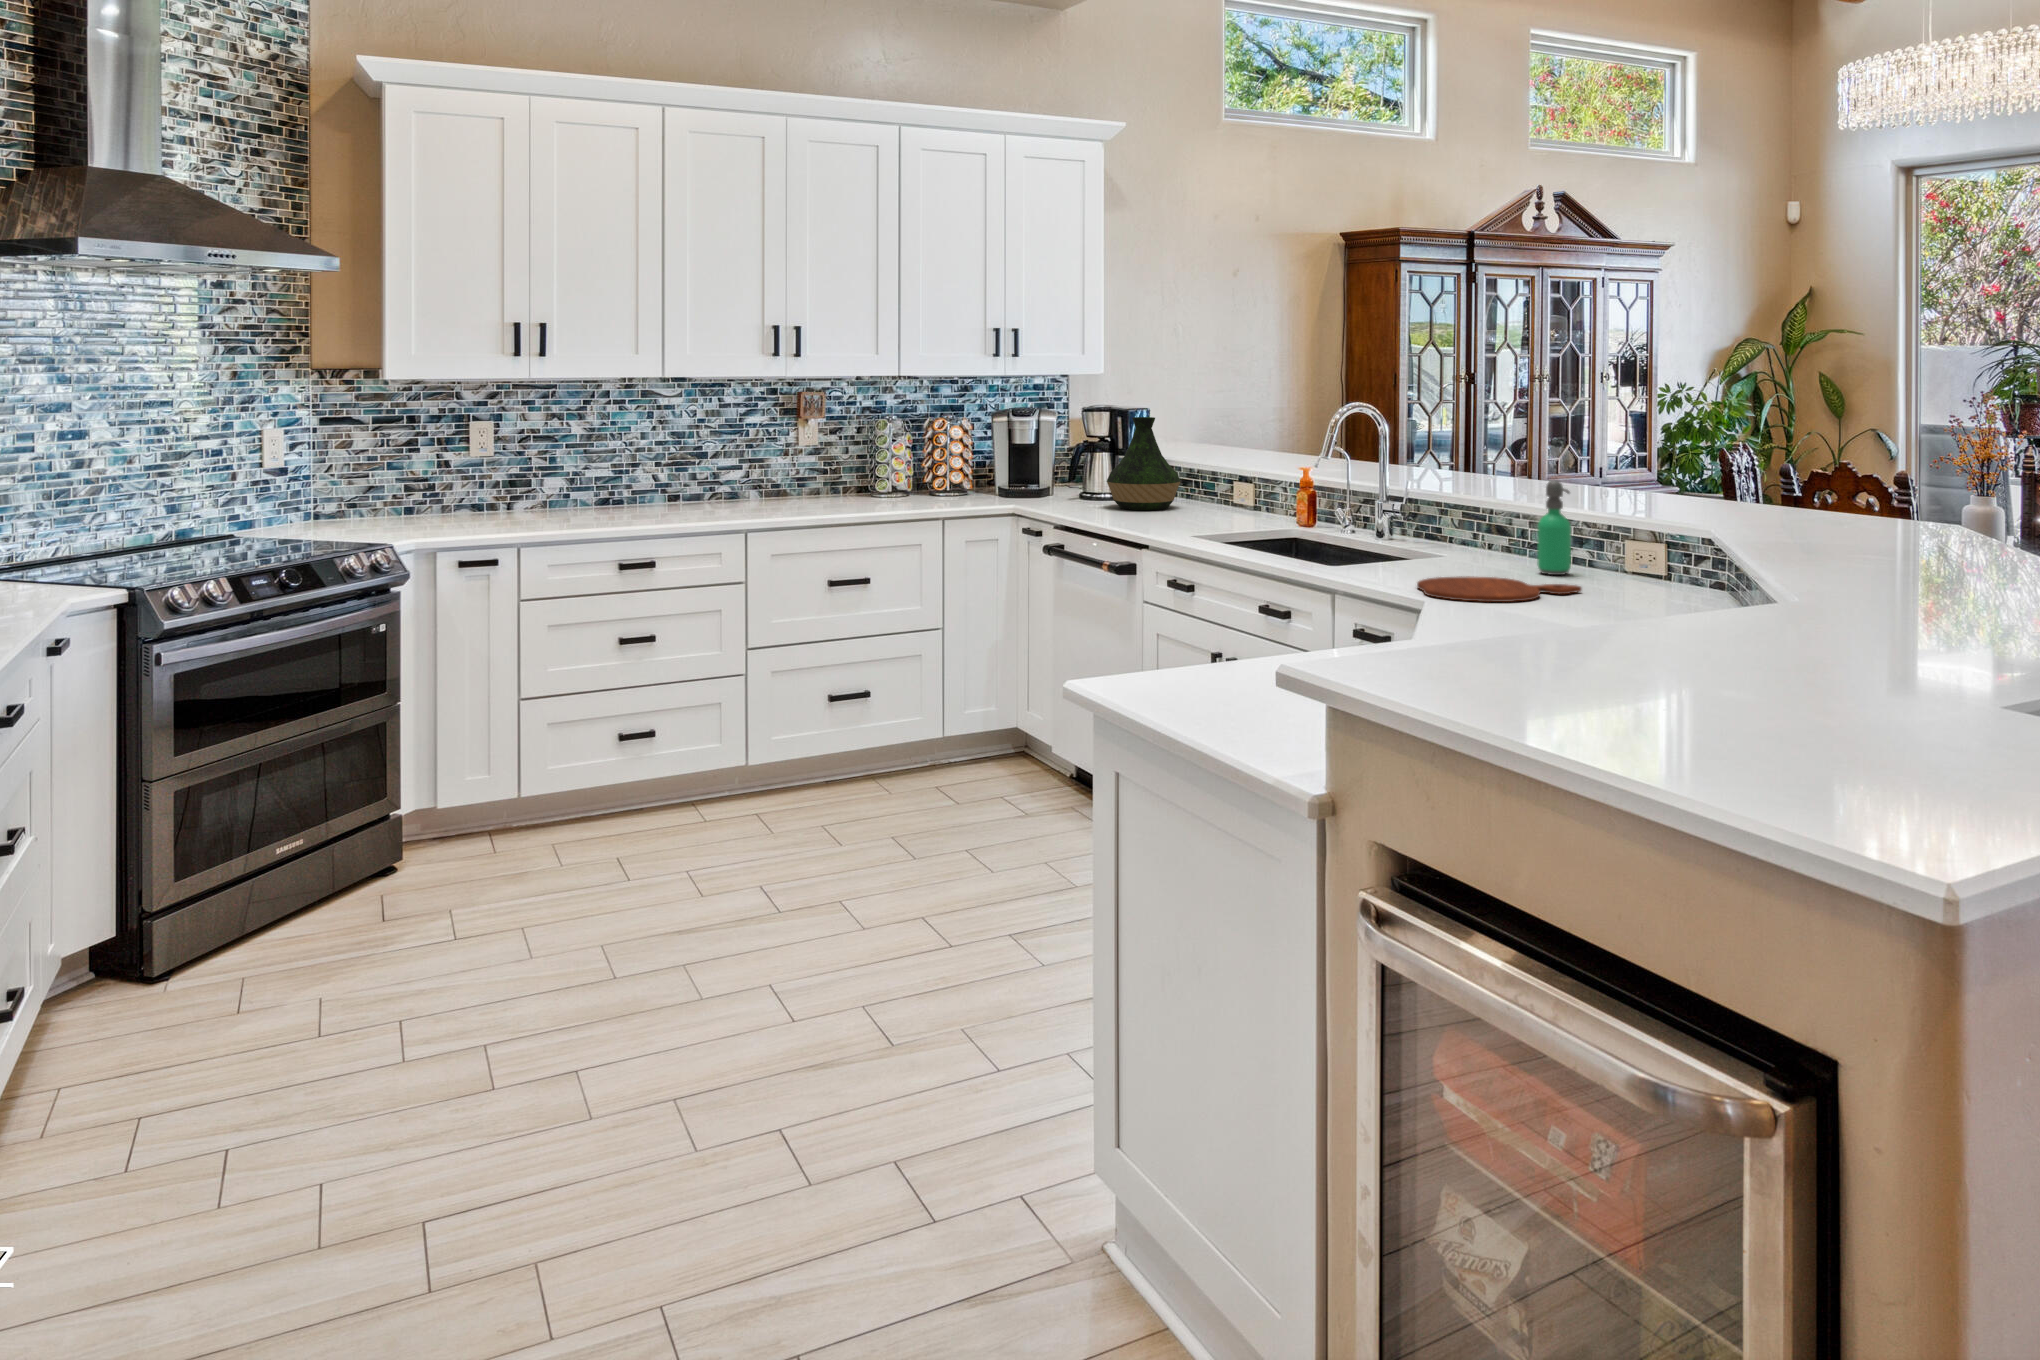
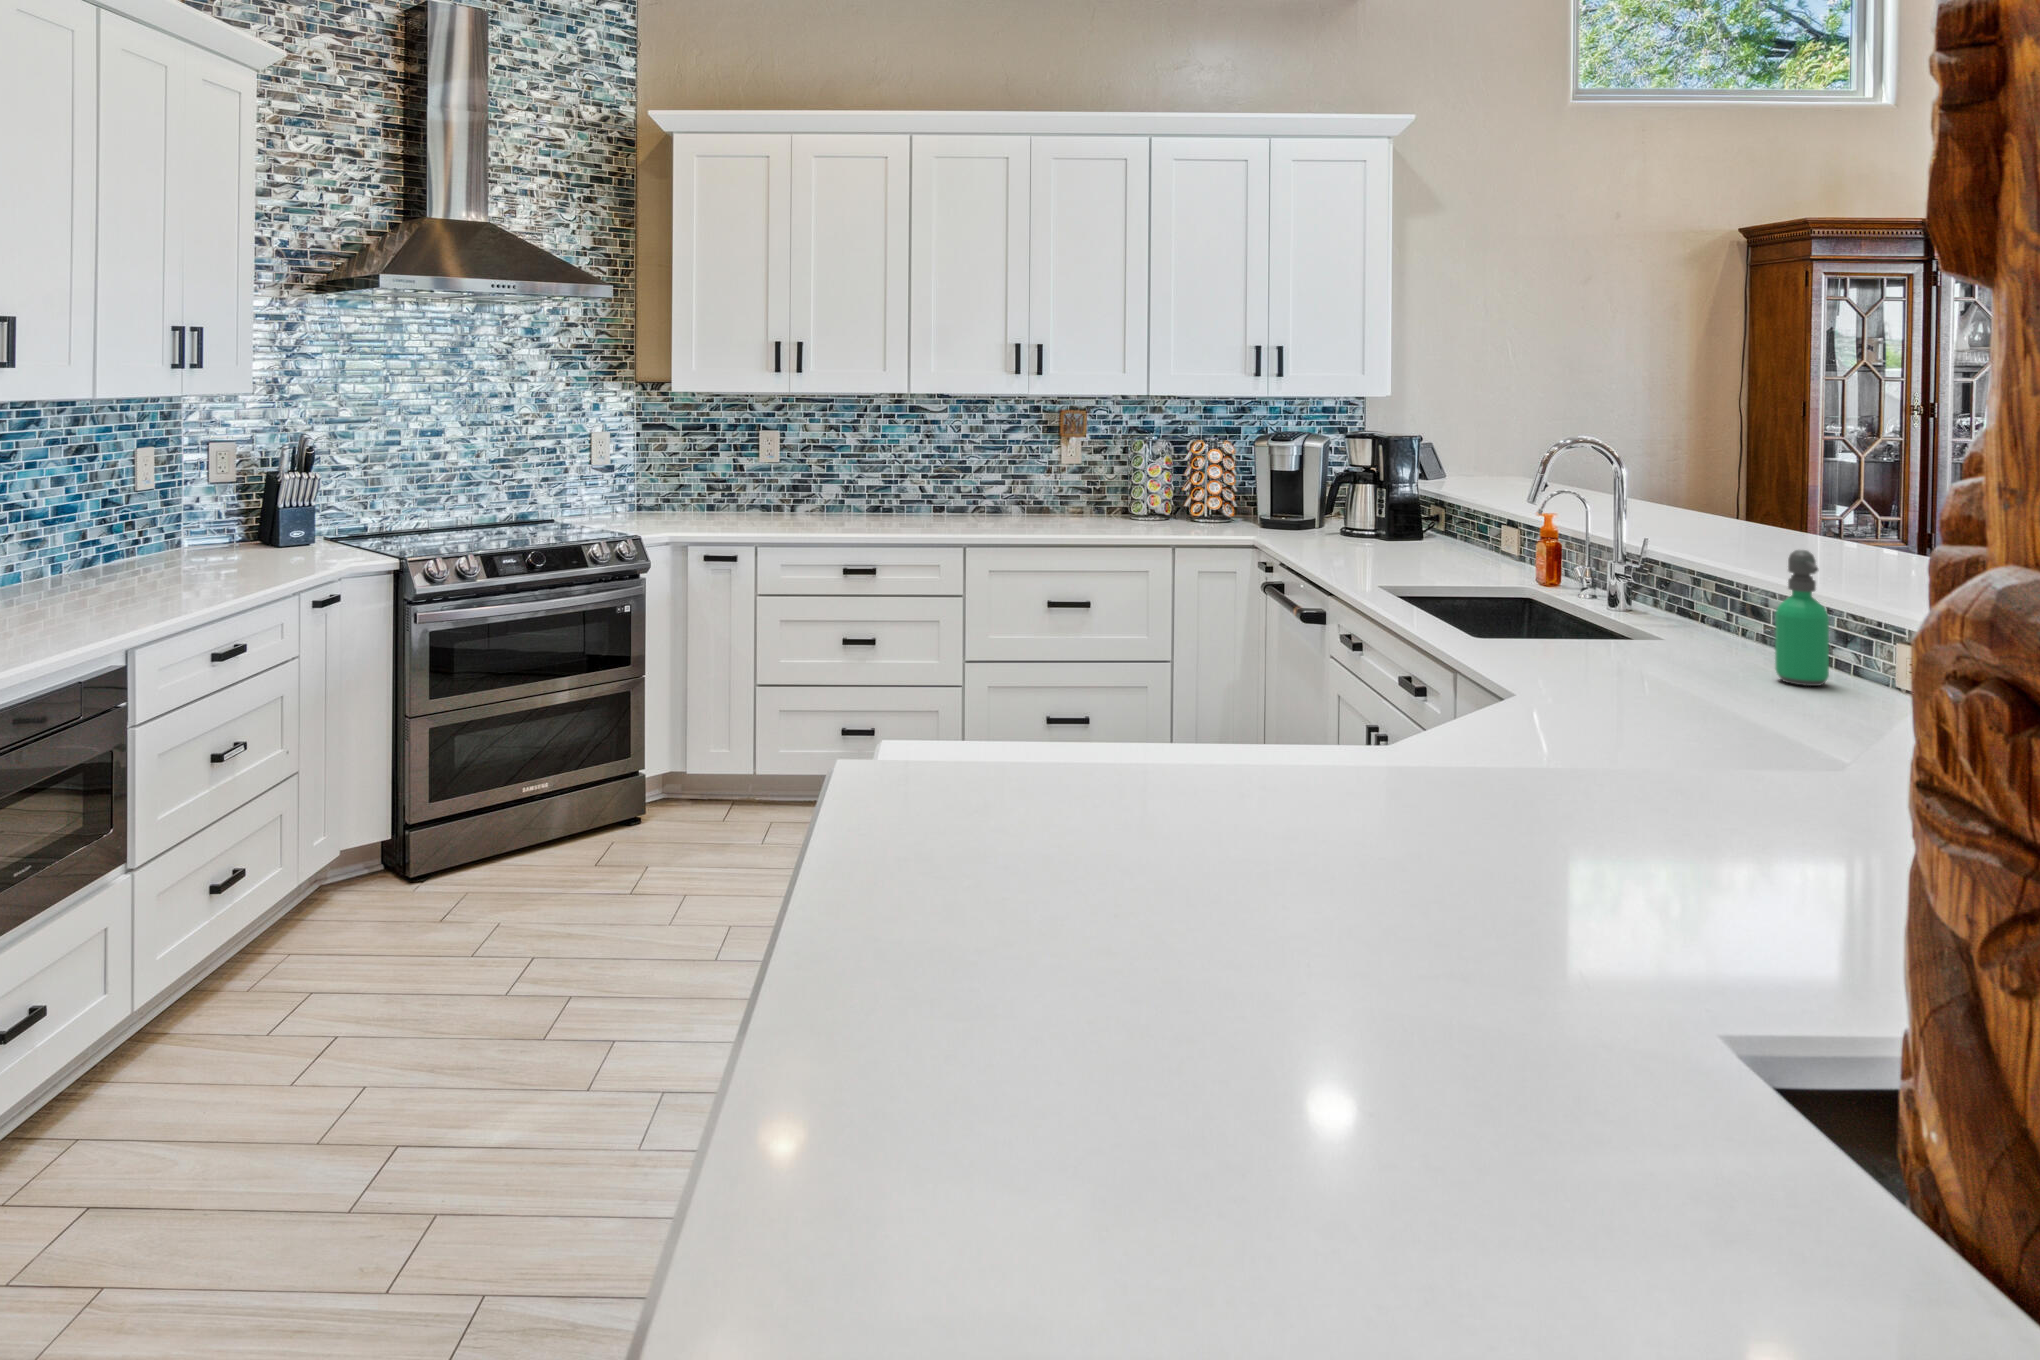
vase: present [1107,417,1181,510] -> none [1350,444,1439,551]
cutting board: present [1417,576,1581,602] -> none [1541,671,1796,720]

